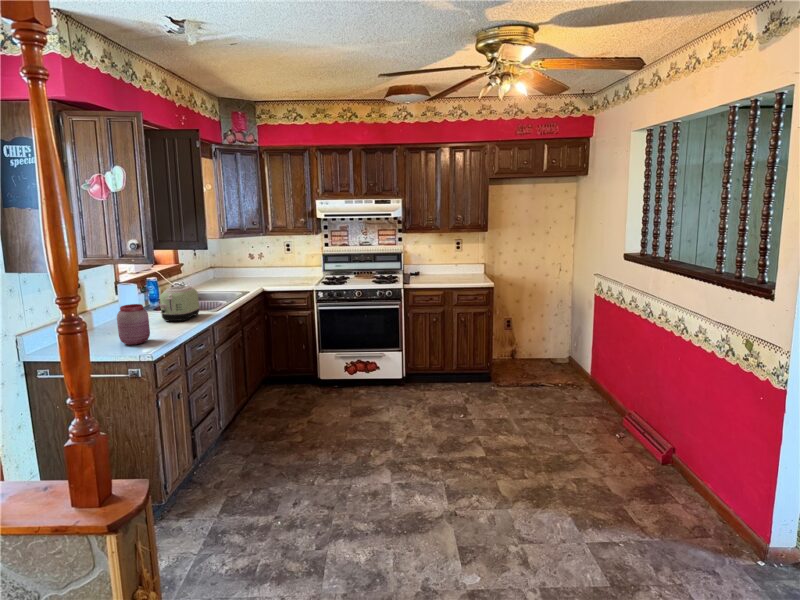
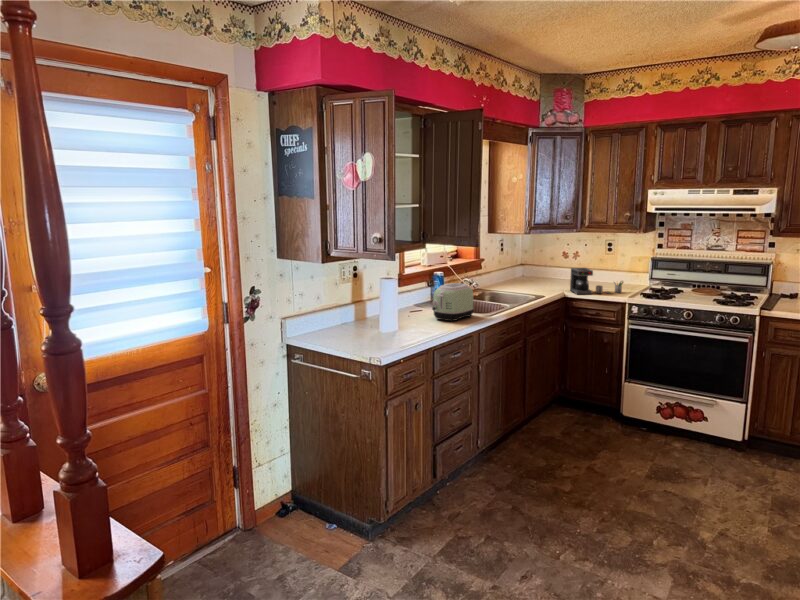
coffee maker: none [264,265,307,287] -> present [570,268,623,294]
jar: present [117,304,150,345] -> none [378,298,406,339]

